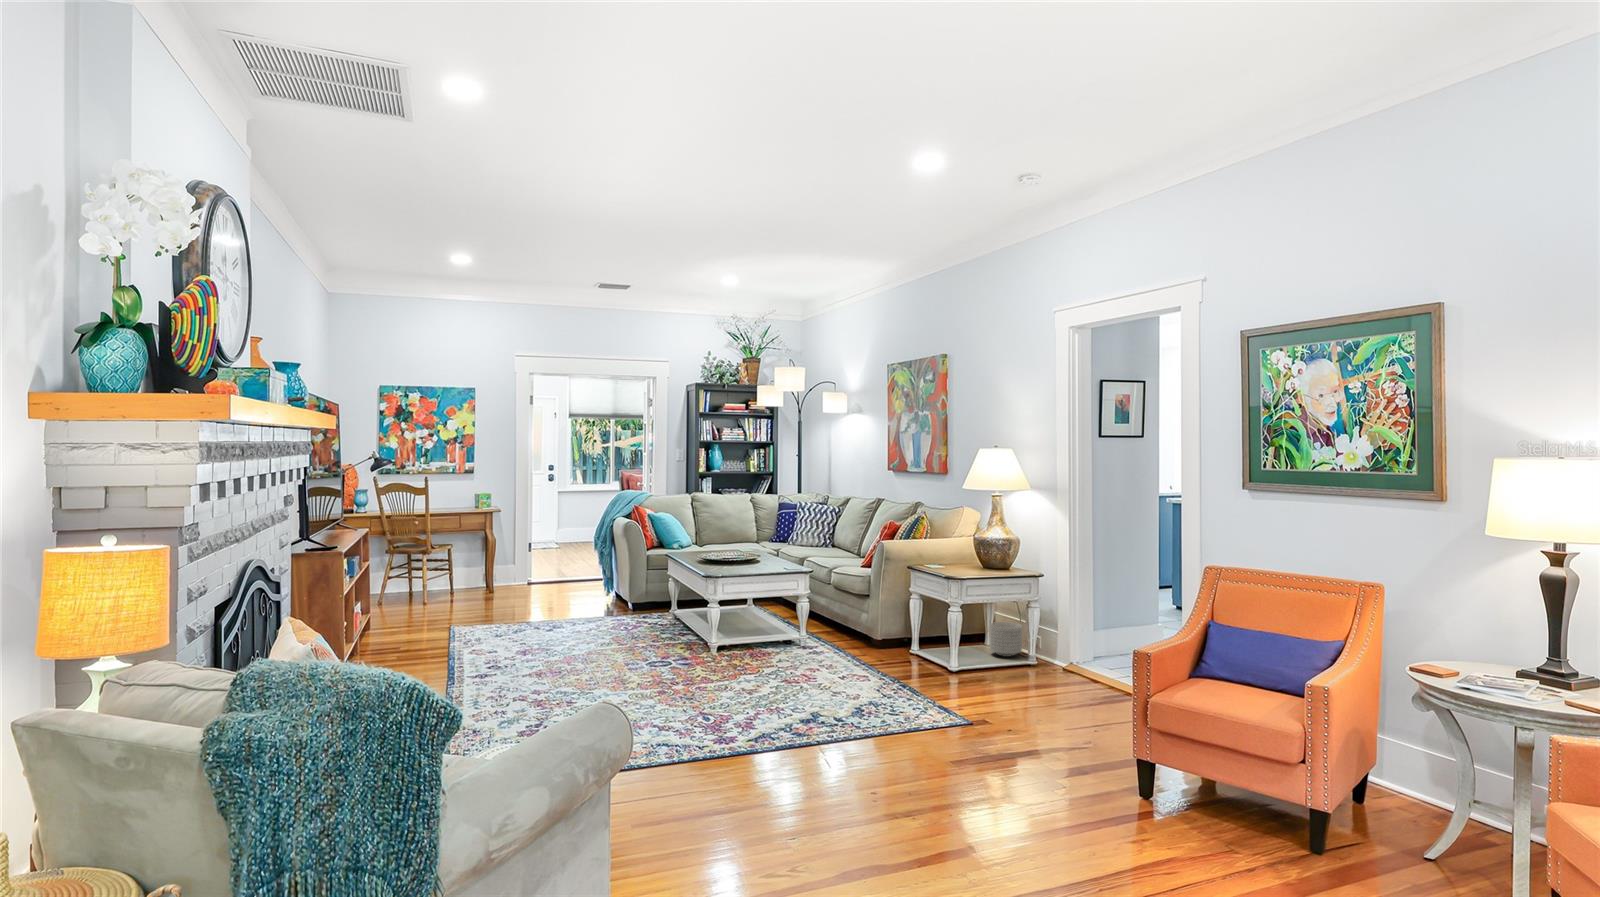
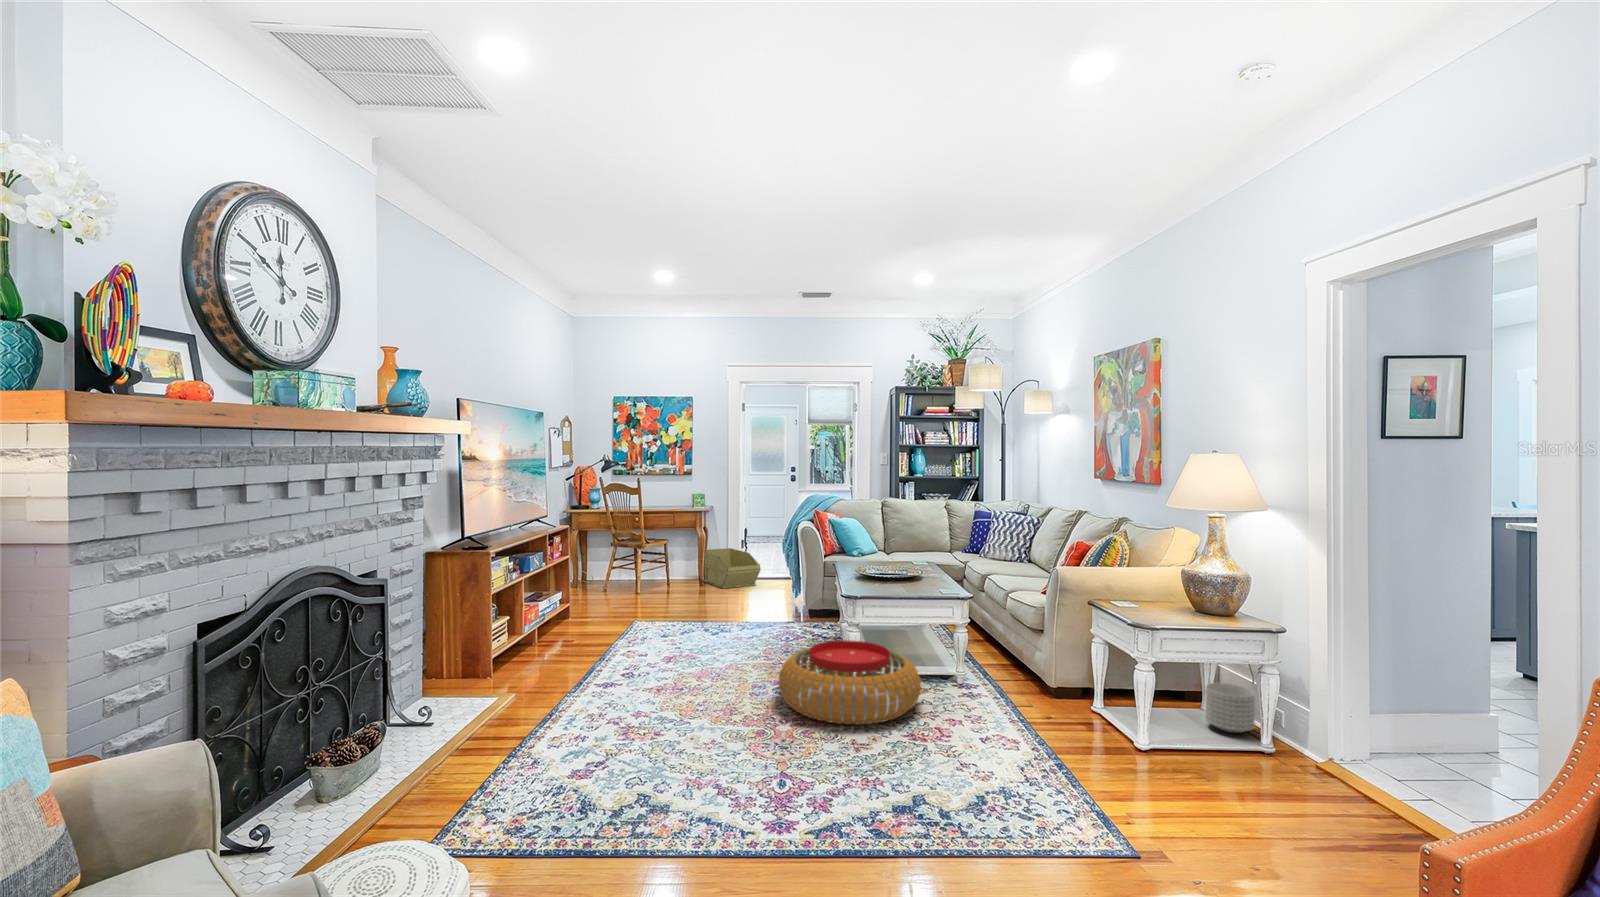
storage bin: none [484,553,560,595] -> present [702,548,761,589]
pouf: none [659,616,783,681] -> present [778,640,921,724]

